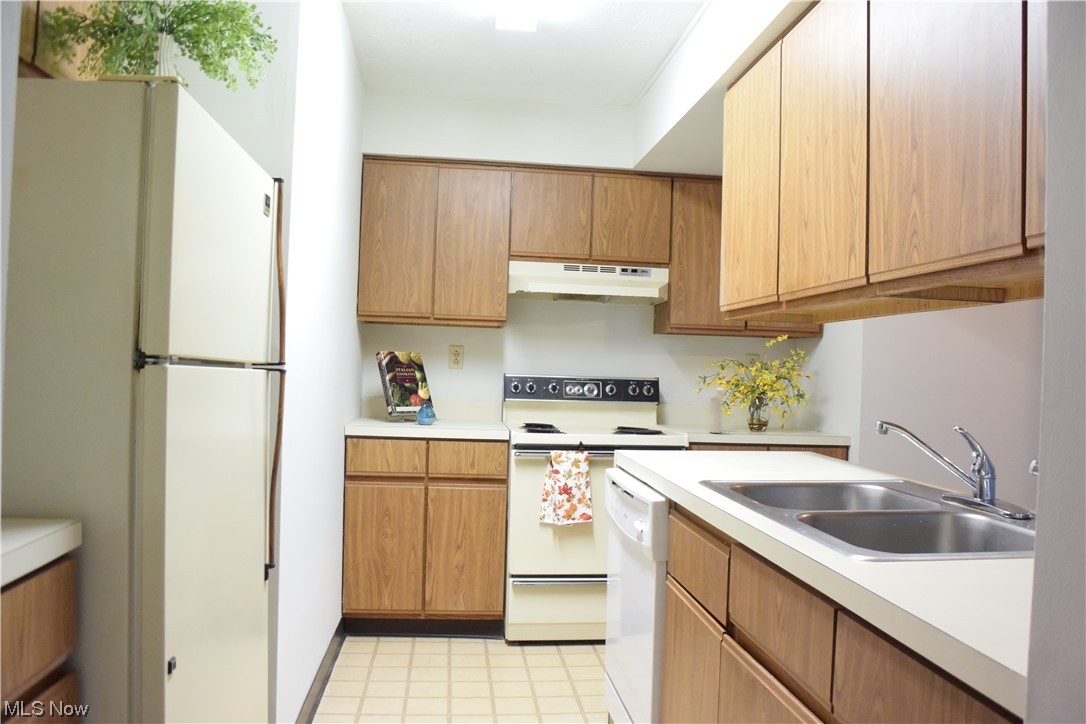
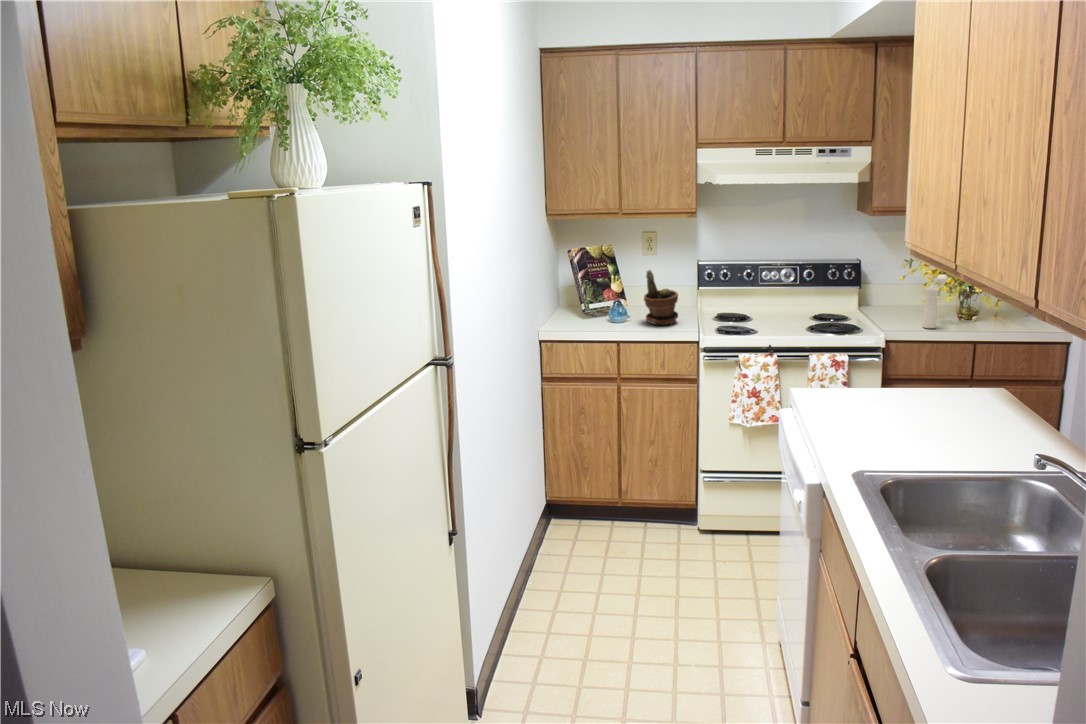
potted plant: none [453,373,487,427] -> present [644,270,678,325]

